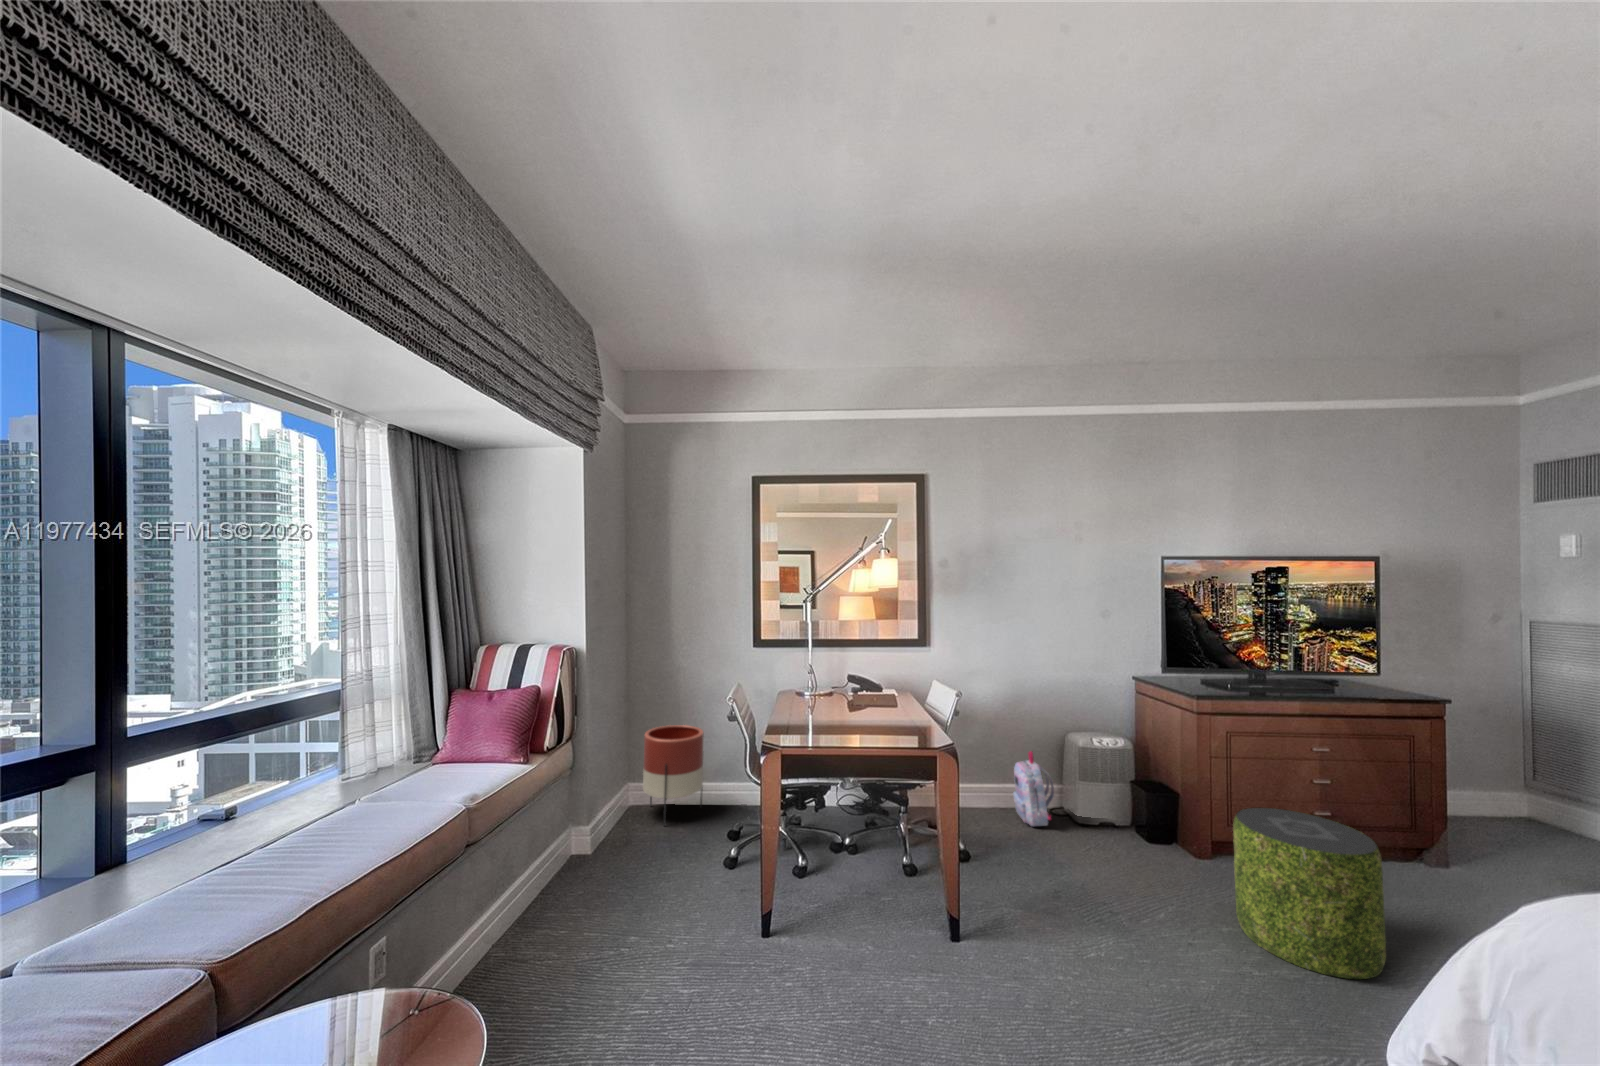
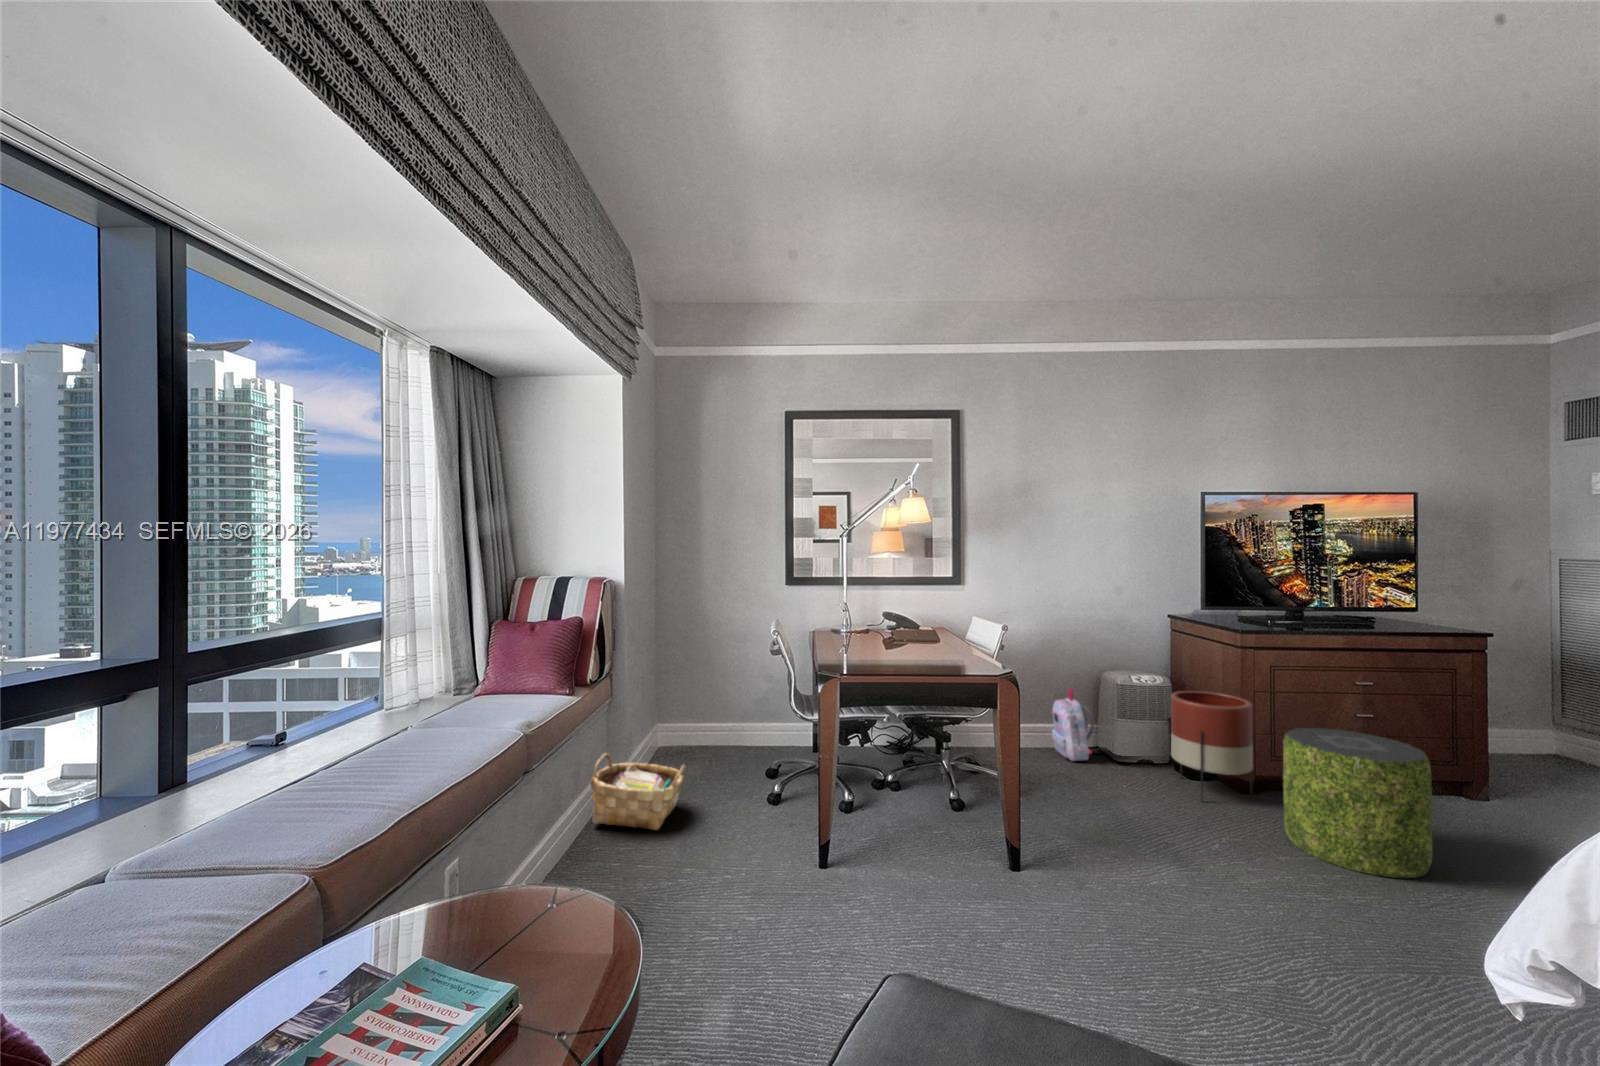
planter: present [643,725,704,823] -> present [1171,691,1253,801]
woven basket: none [533,817,631,901] -> present [590,753,685,830]

